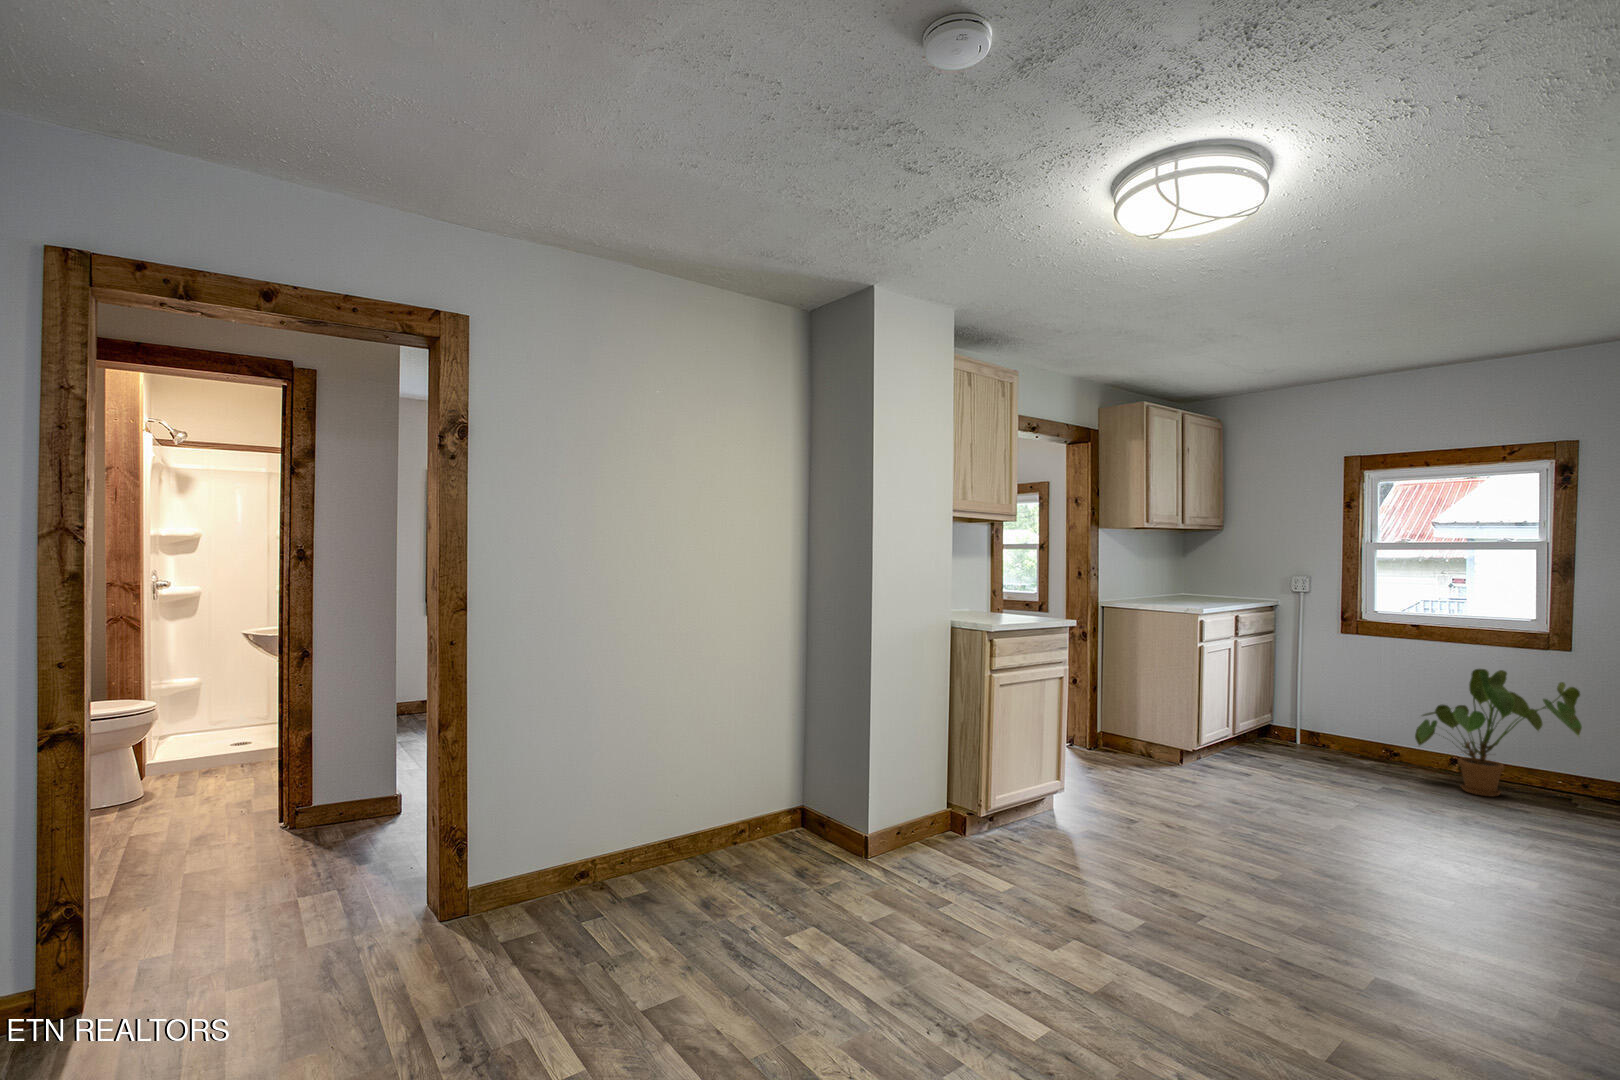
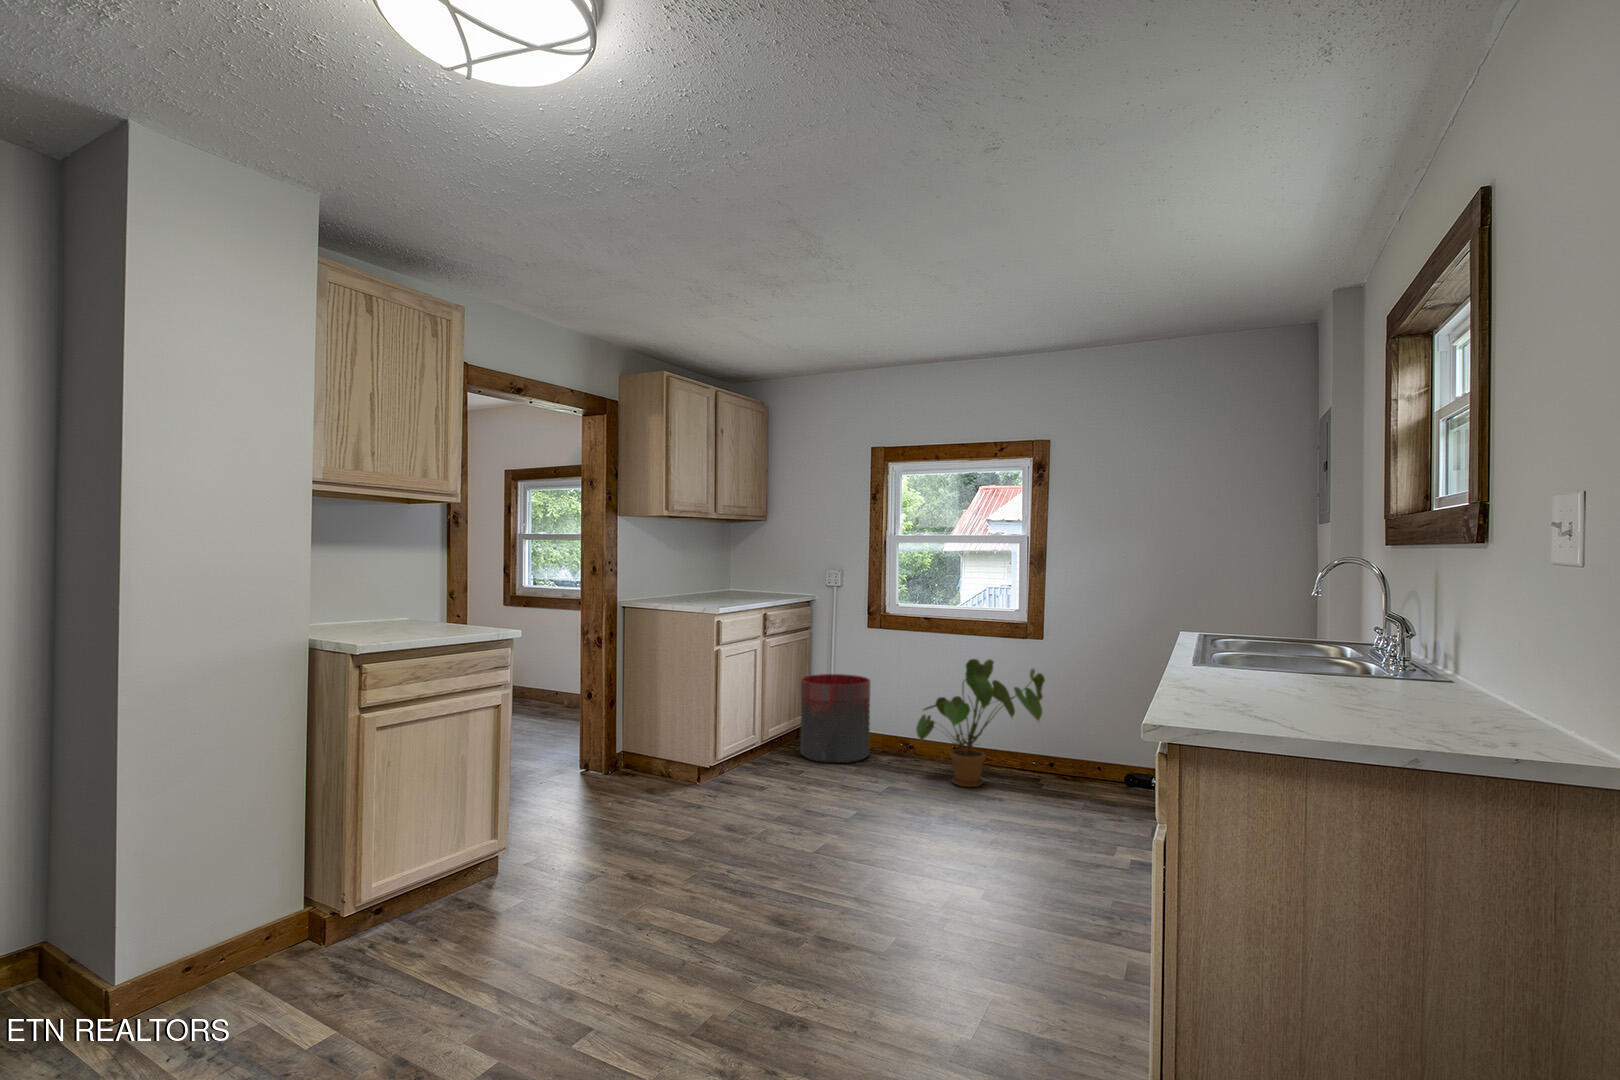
trash can: none [1271,676,1350,761] -> present [801,674,870,763]

